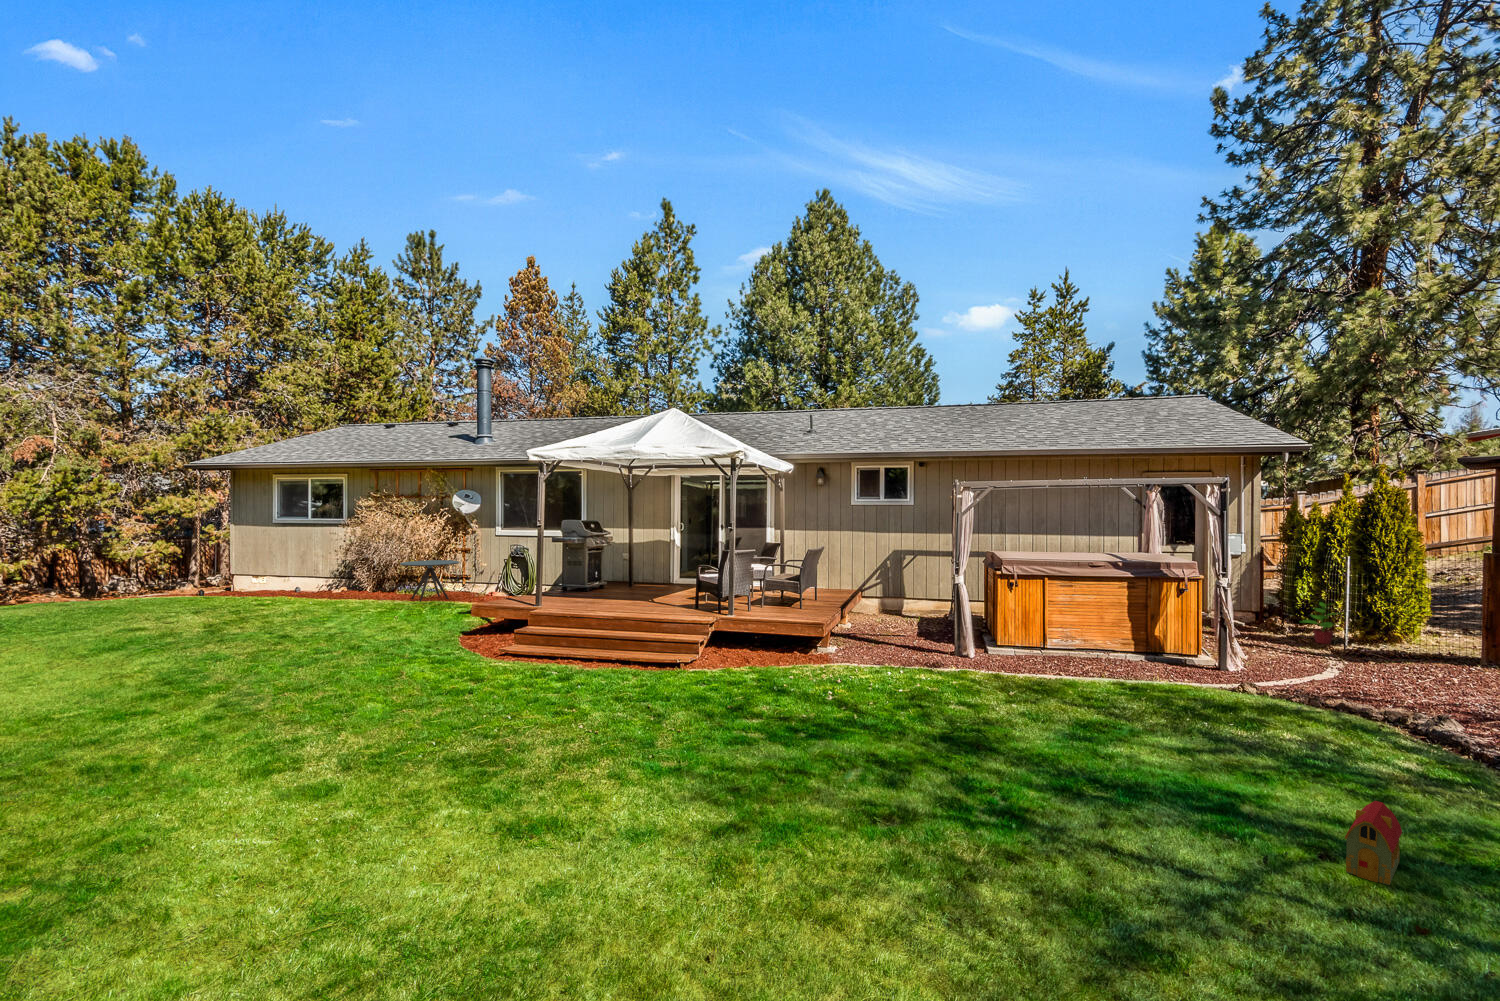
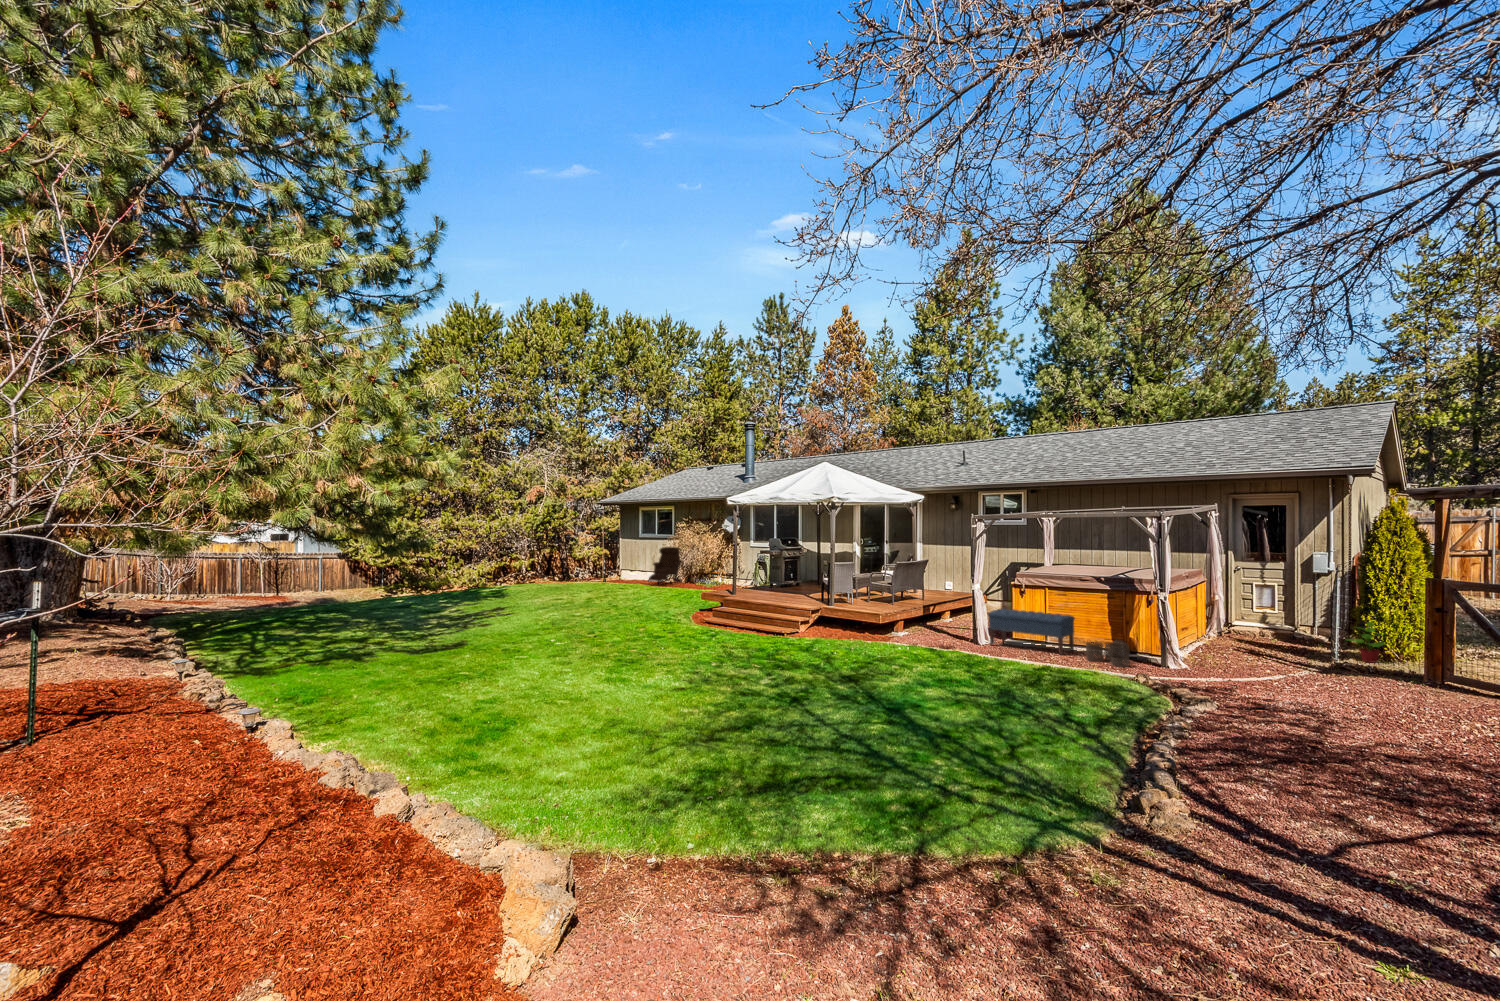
lounge chair: none [301,538,354,600] -> present [649,547,681,584]
round table: present [400,560,459,602] -> none [698,563,733,590]
bench: none [984,607,1095,664] -> present [988,608,1075,655]
woven basket: none [1129,637,1194,674] -> present [1086,640,1130,667]
toy house: present [1345,801,1402,885] -> none [880,705,919,739]

